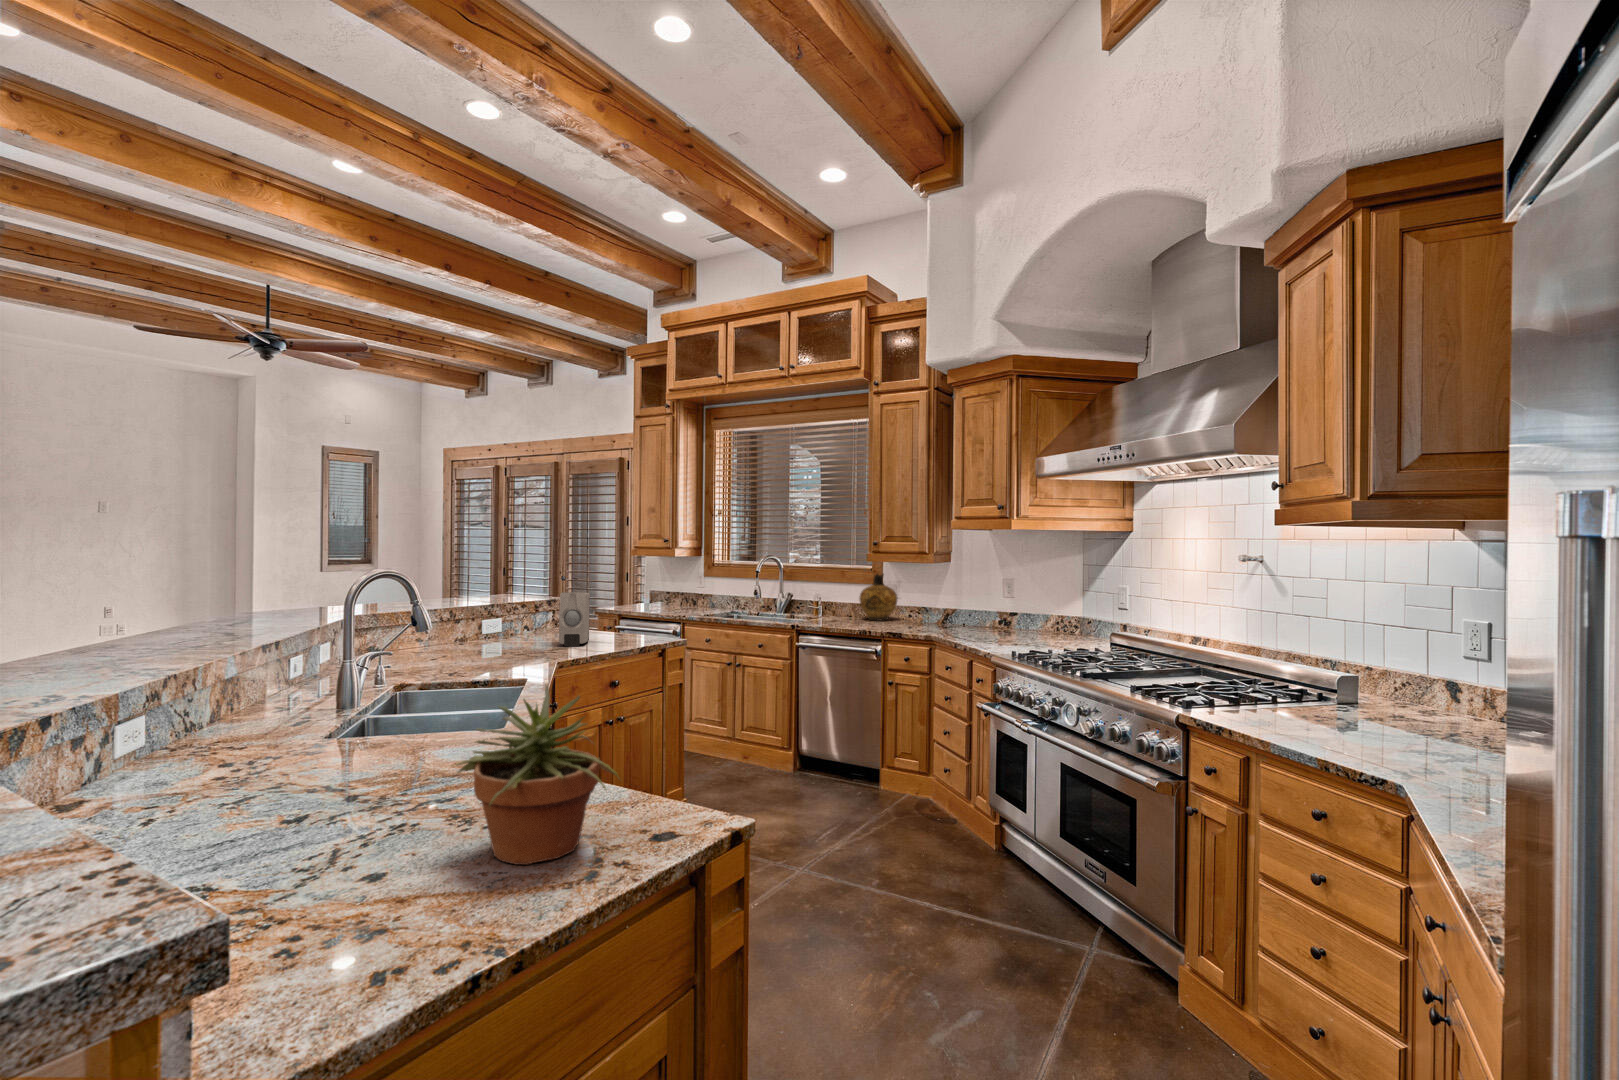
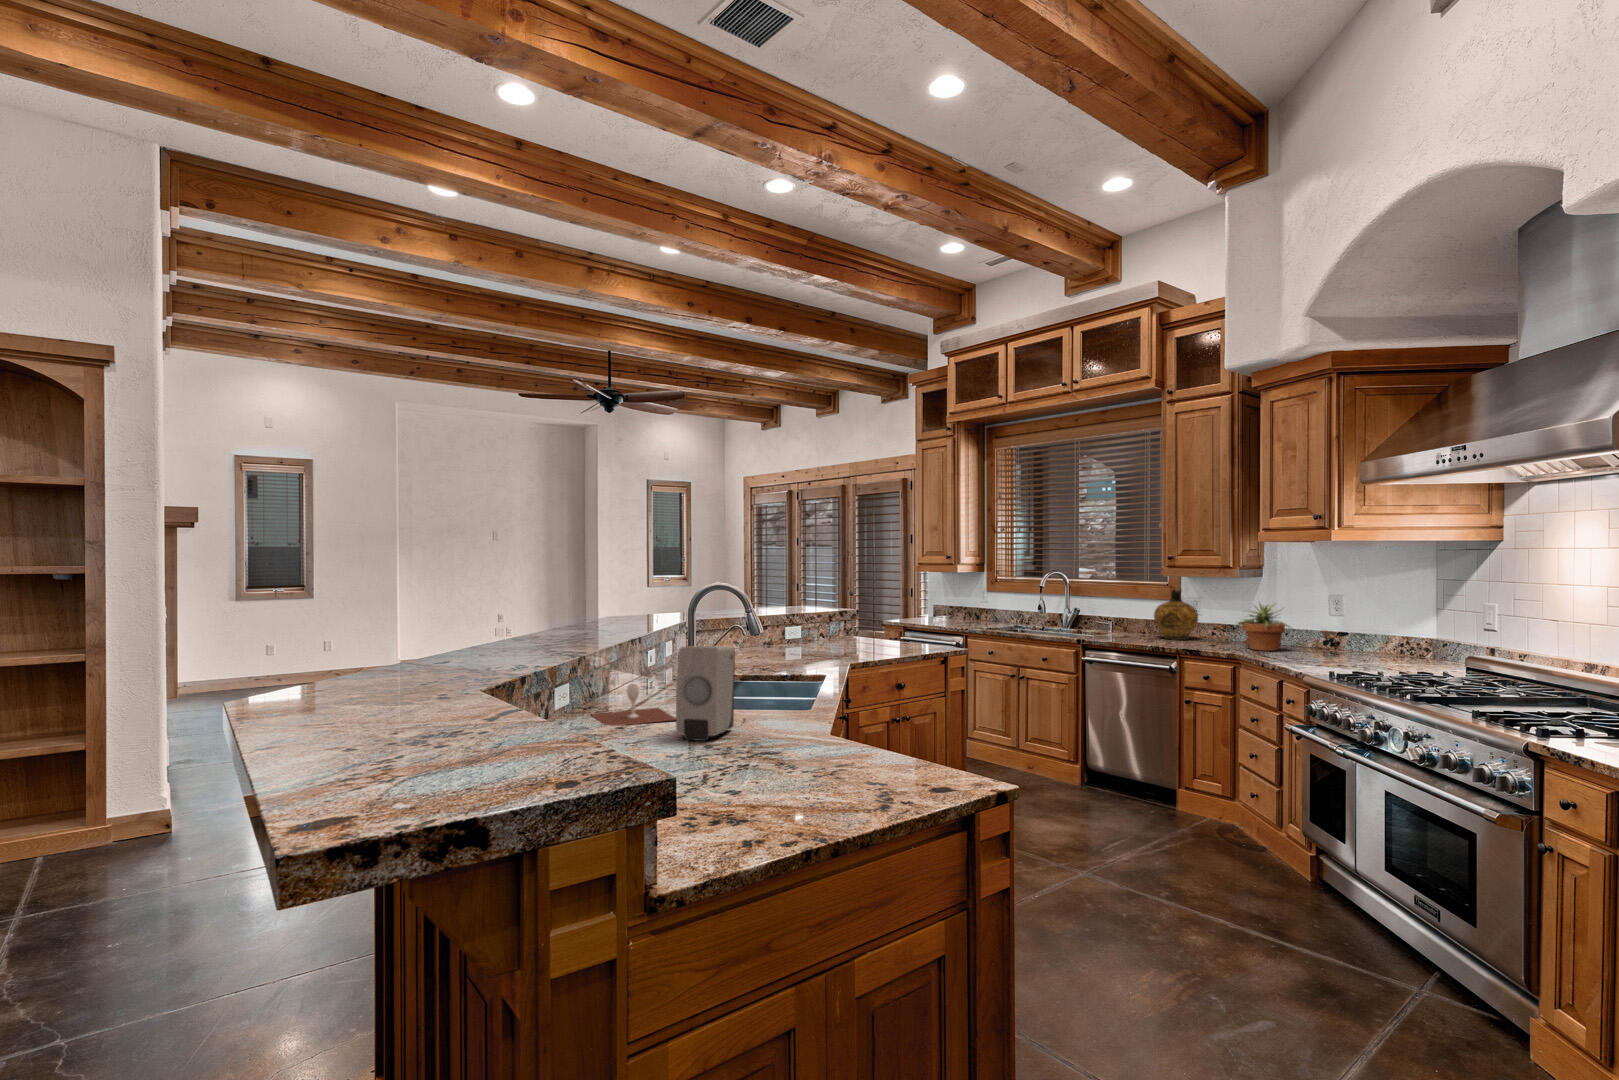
soap dispenser: present [559,592,590,647] -> present [676,646,735,741]
potted plant: present [457,685,619,865] -> present [1238,603,1290,651]
wine glass: none [175,712,313,778] -> present [592,684,676,726]

